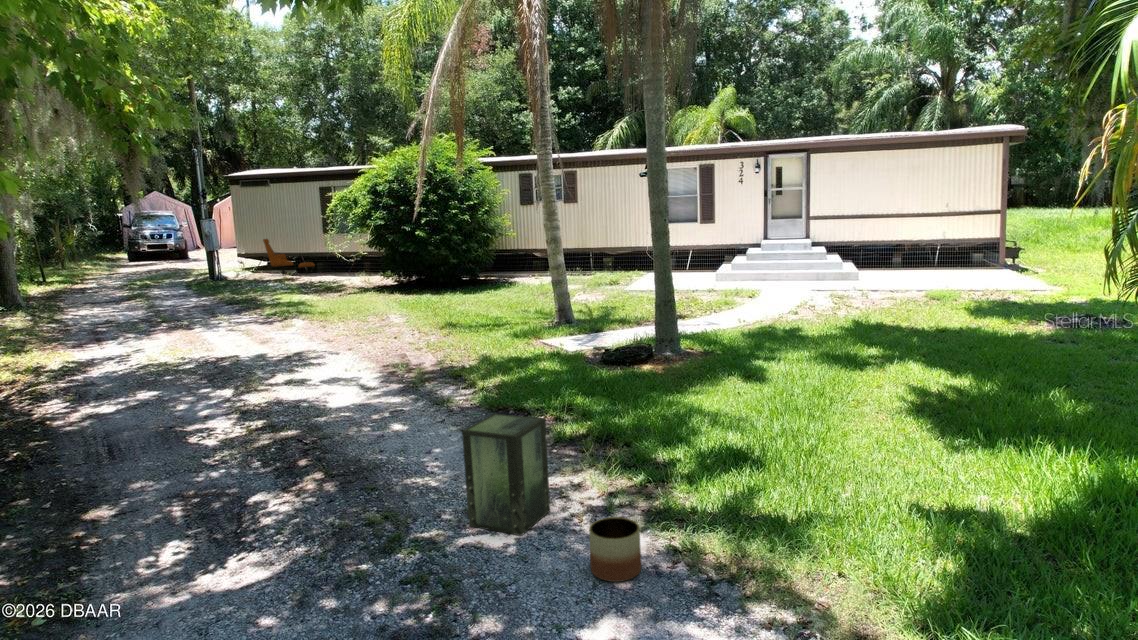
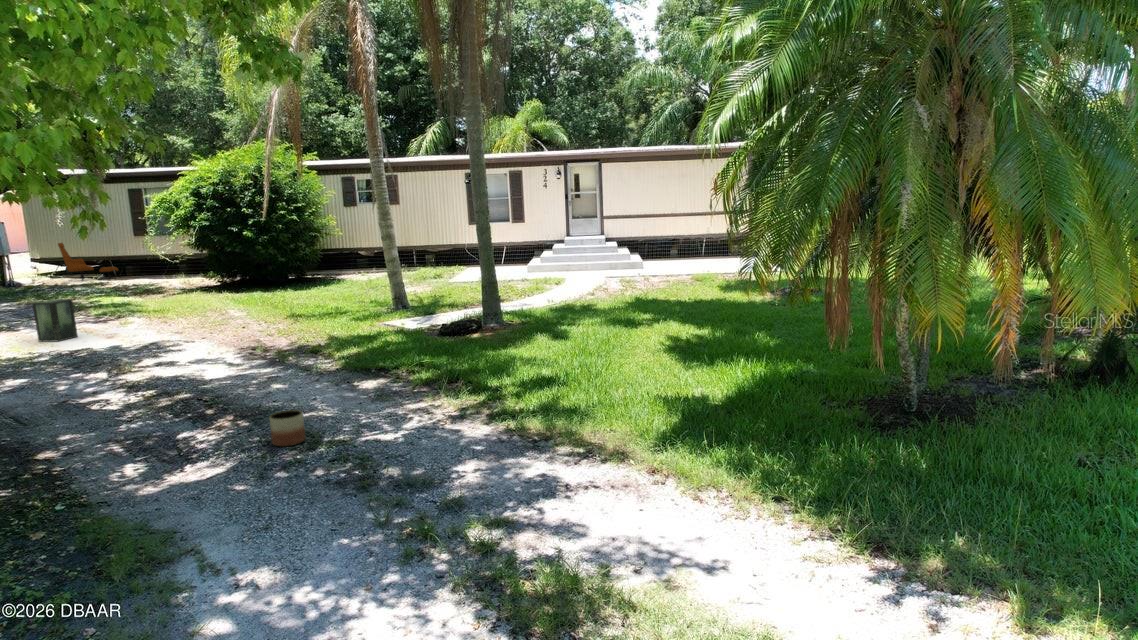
storage box: present [462,414,550,536] -> present [33,299,78,342]
planter: present [589,517,641,582] -> present [270,410,305,446]

